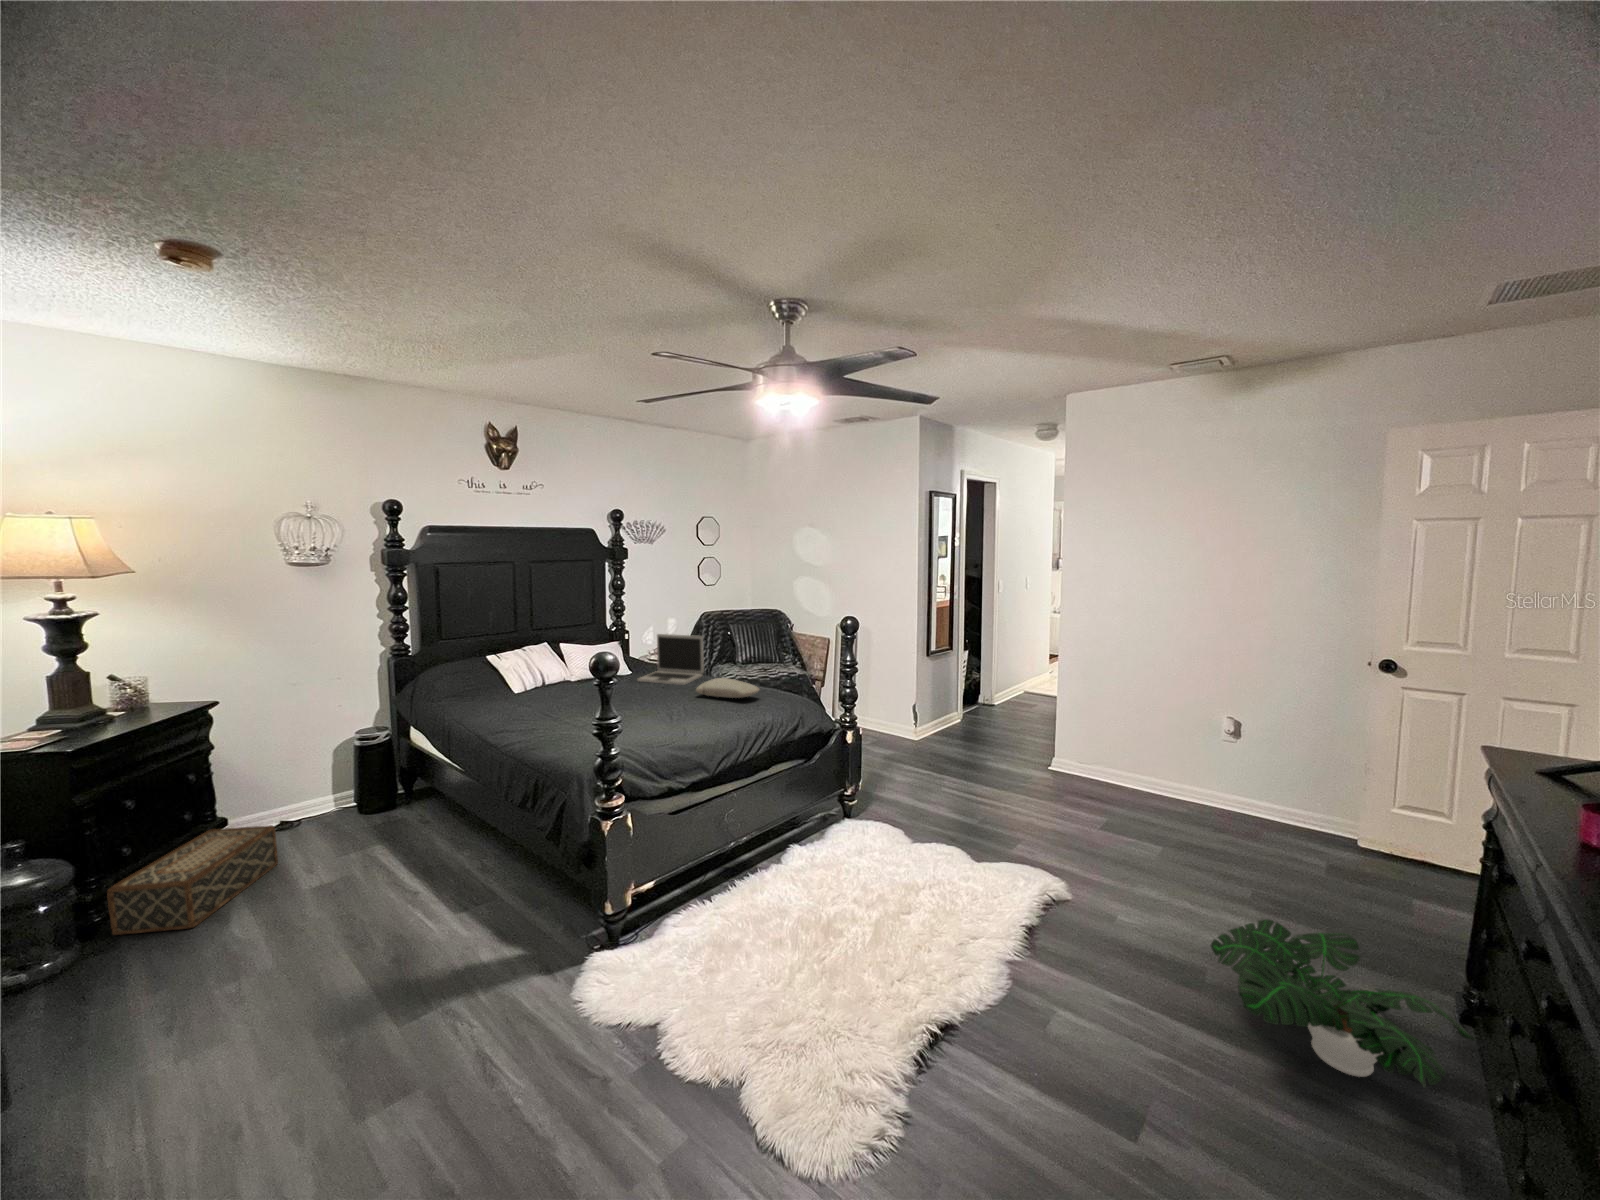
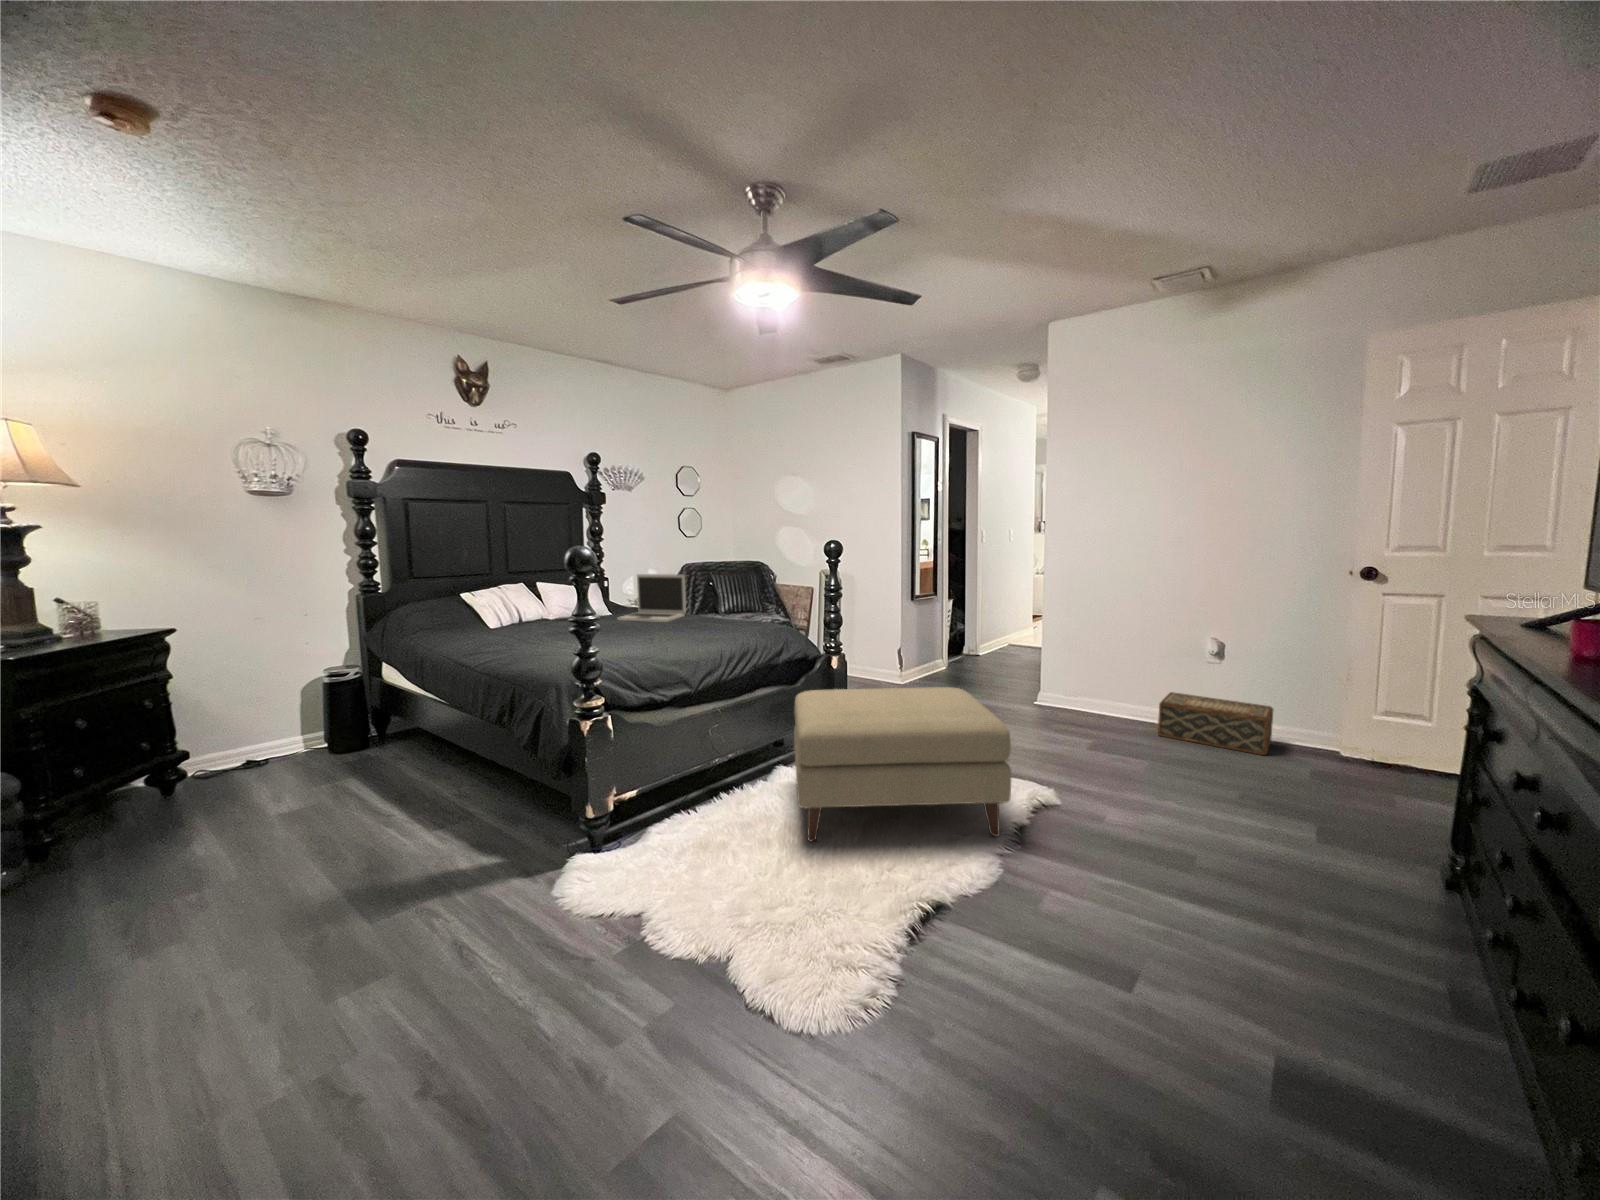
pillow: present [696,678,759,698] -> none [678,610,744,628]
ottoman: none [808,773,1022,938] -> present [794,687,1011,841]
woven basket: present [107,825,278,935] -> present [1158,692,1273,755]
potted plant: present [1211,919,1475,1087] -> none [1199,800,1456,935]

